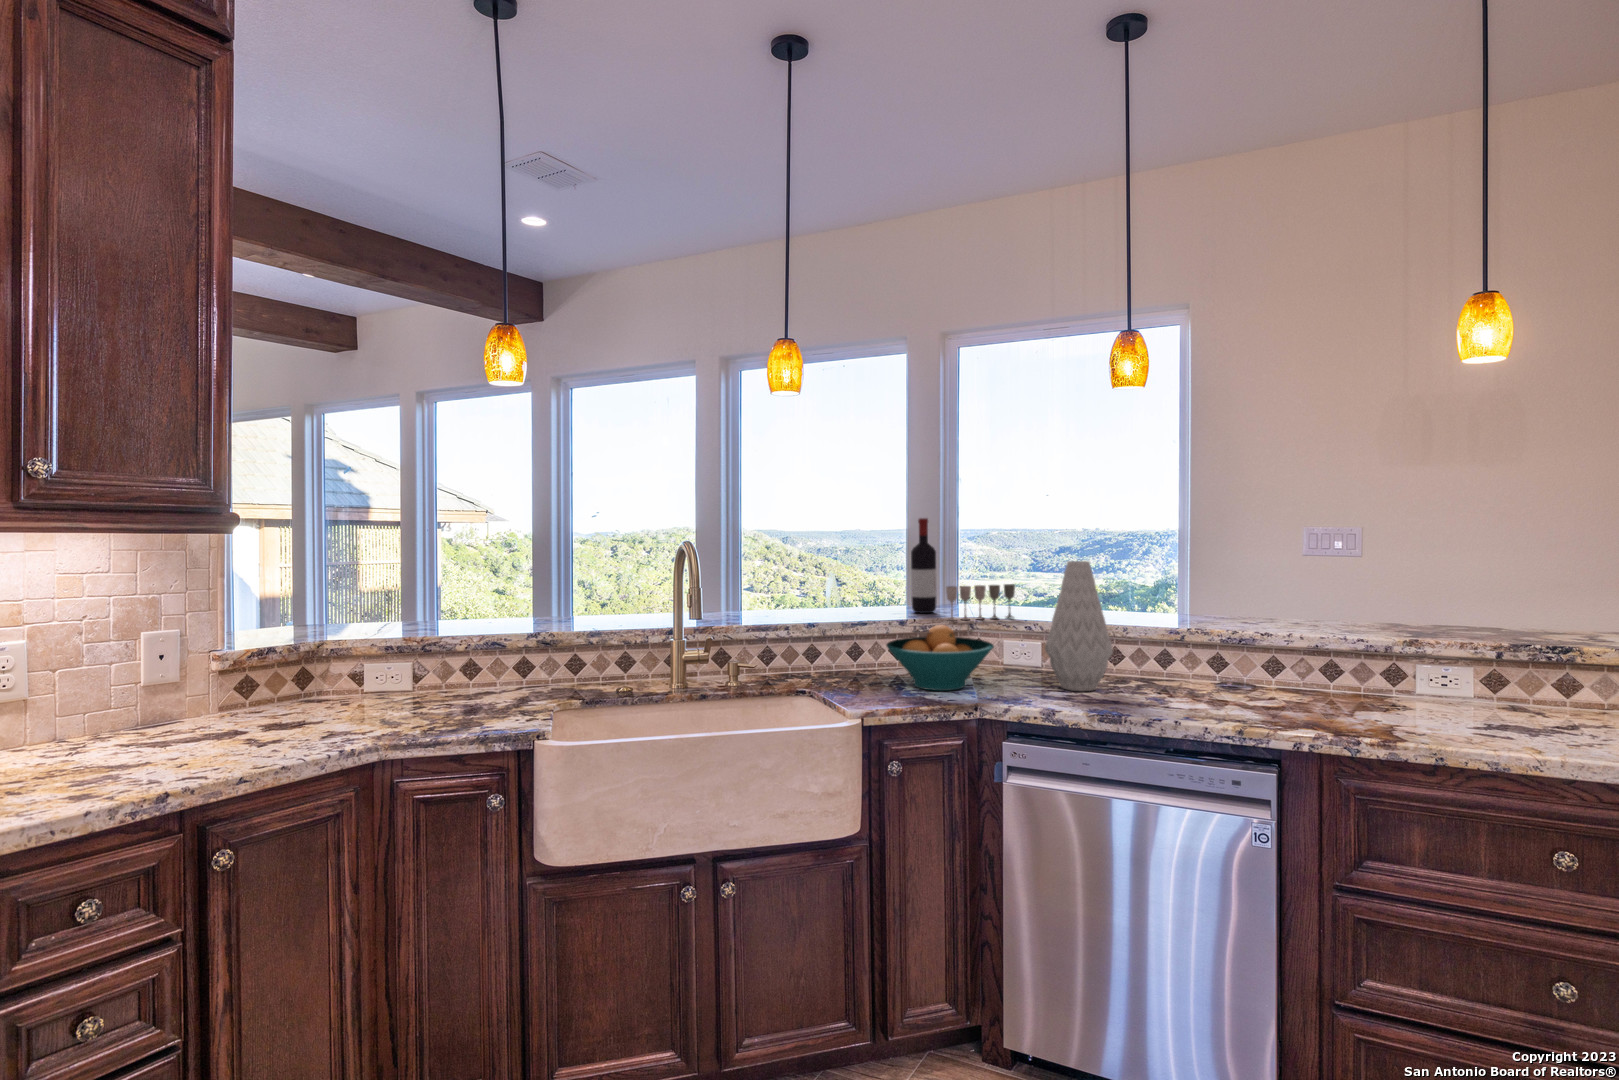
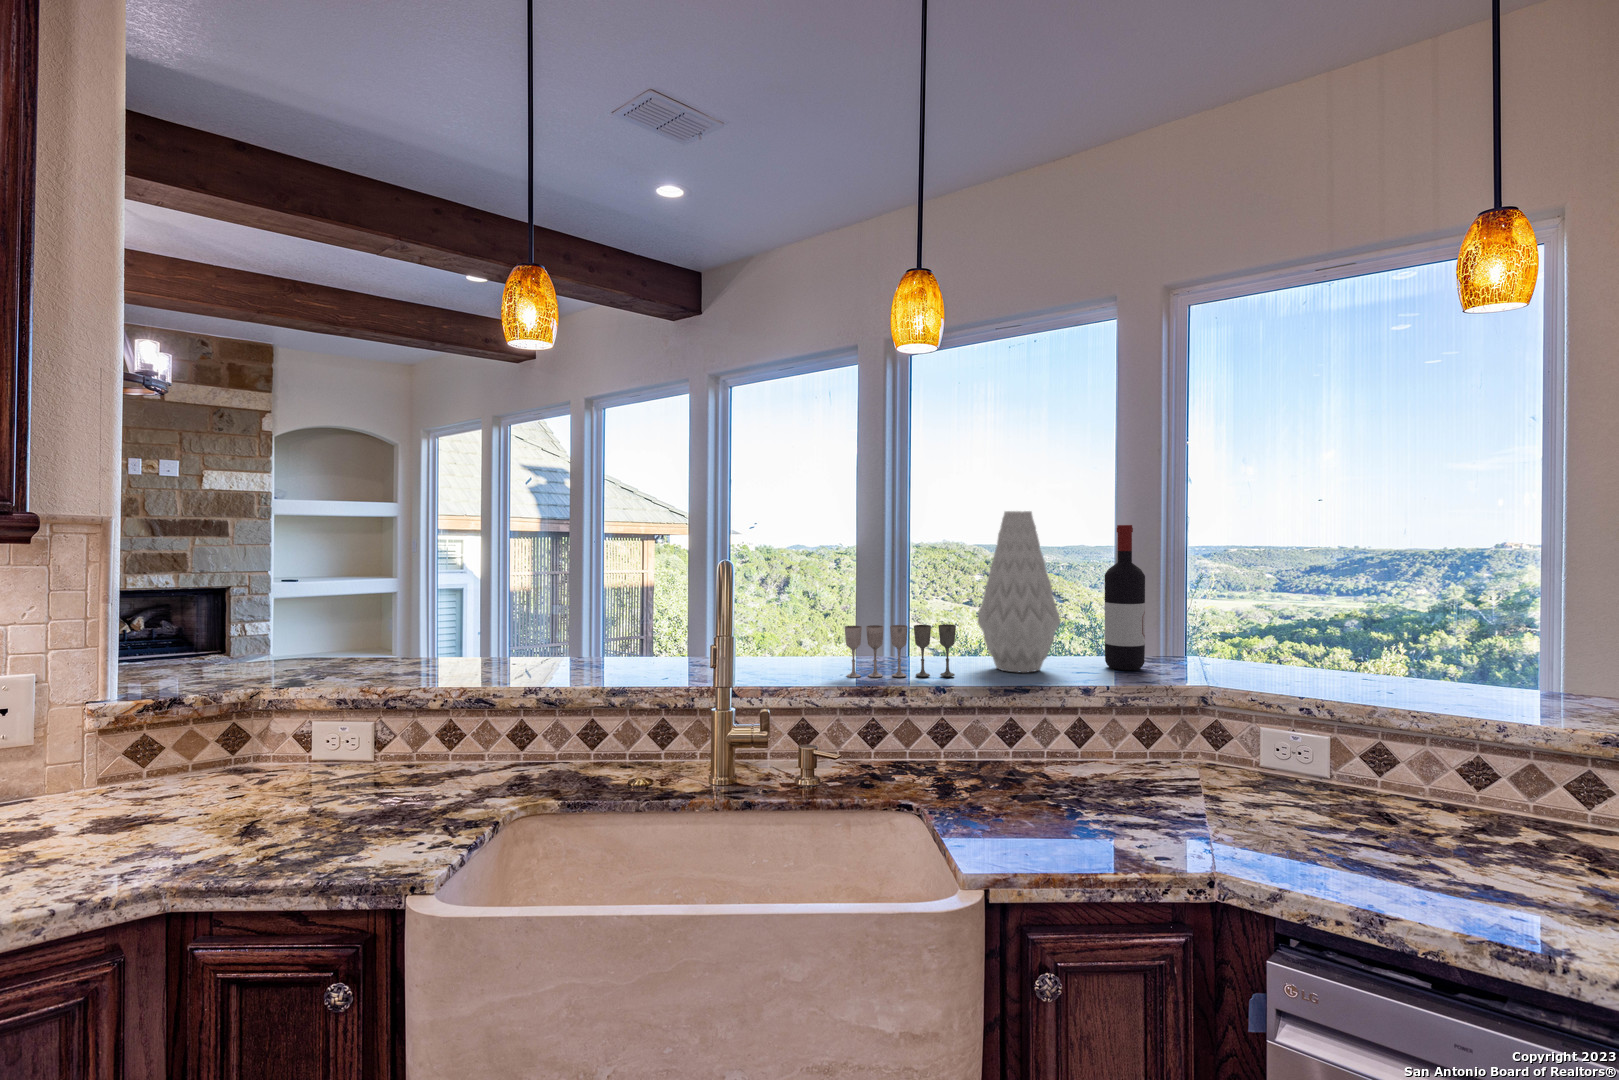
vase: present [1045,561,1113,691] -> present [978,511,1060,672]
wine glass: present [946,584,1015,621] -> present [845,624,956,678]
fruit bowl: present [886,625,994,691] -> none [1052,709,1248,827]

